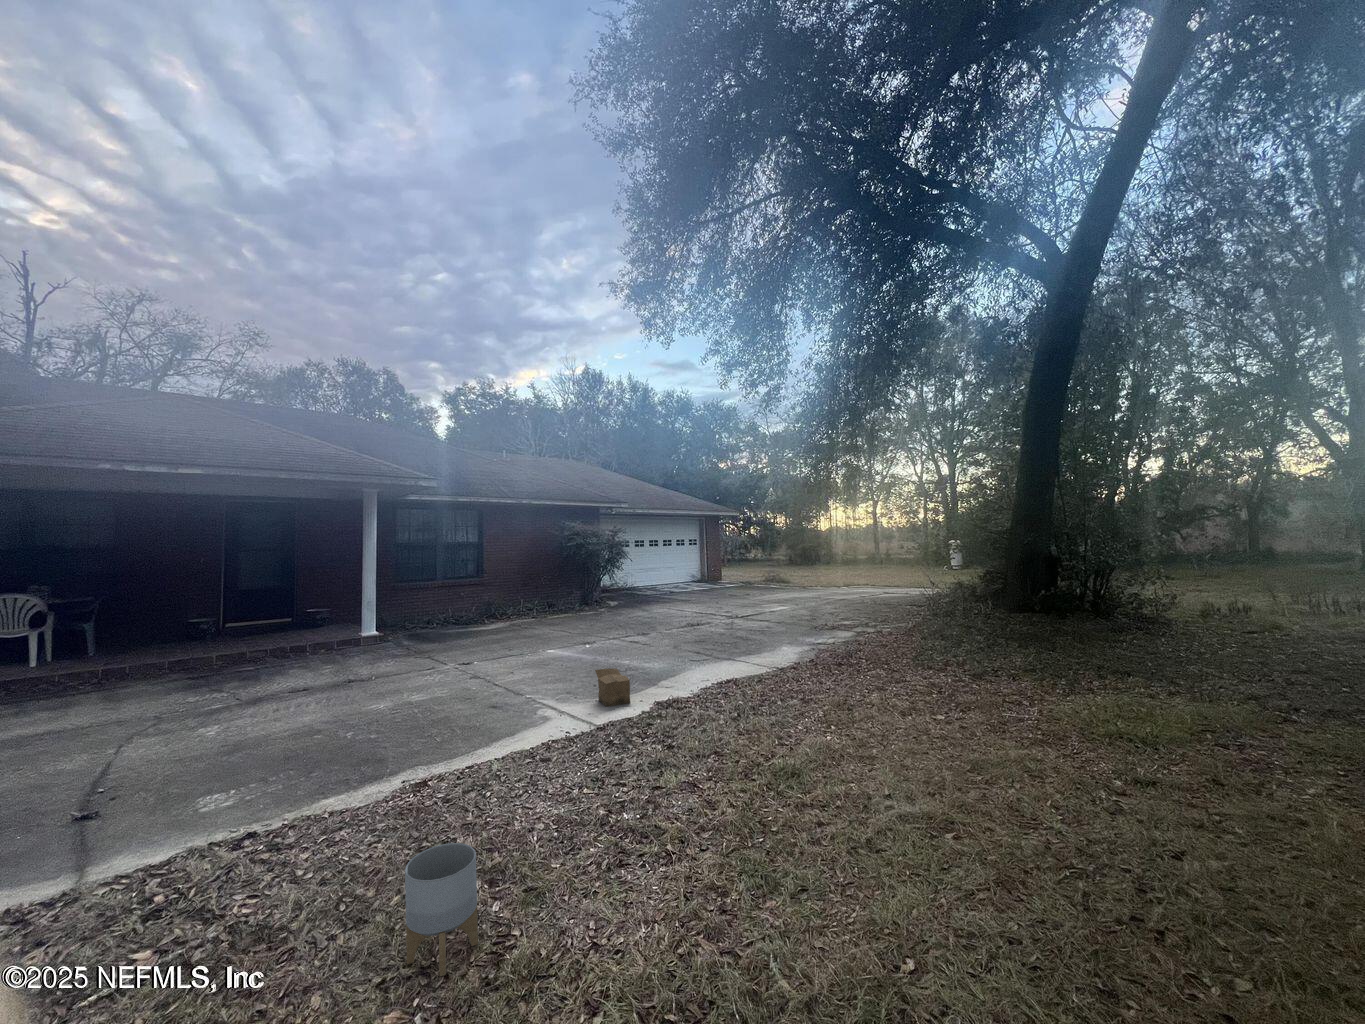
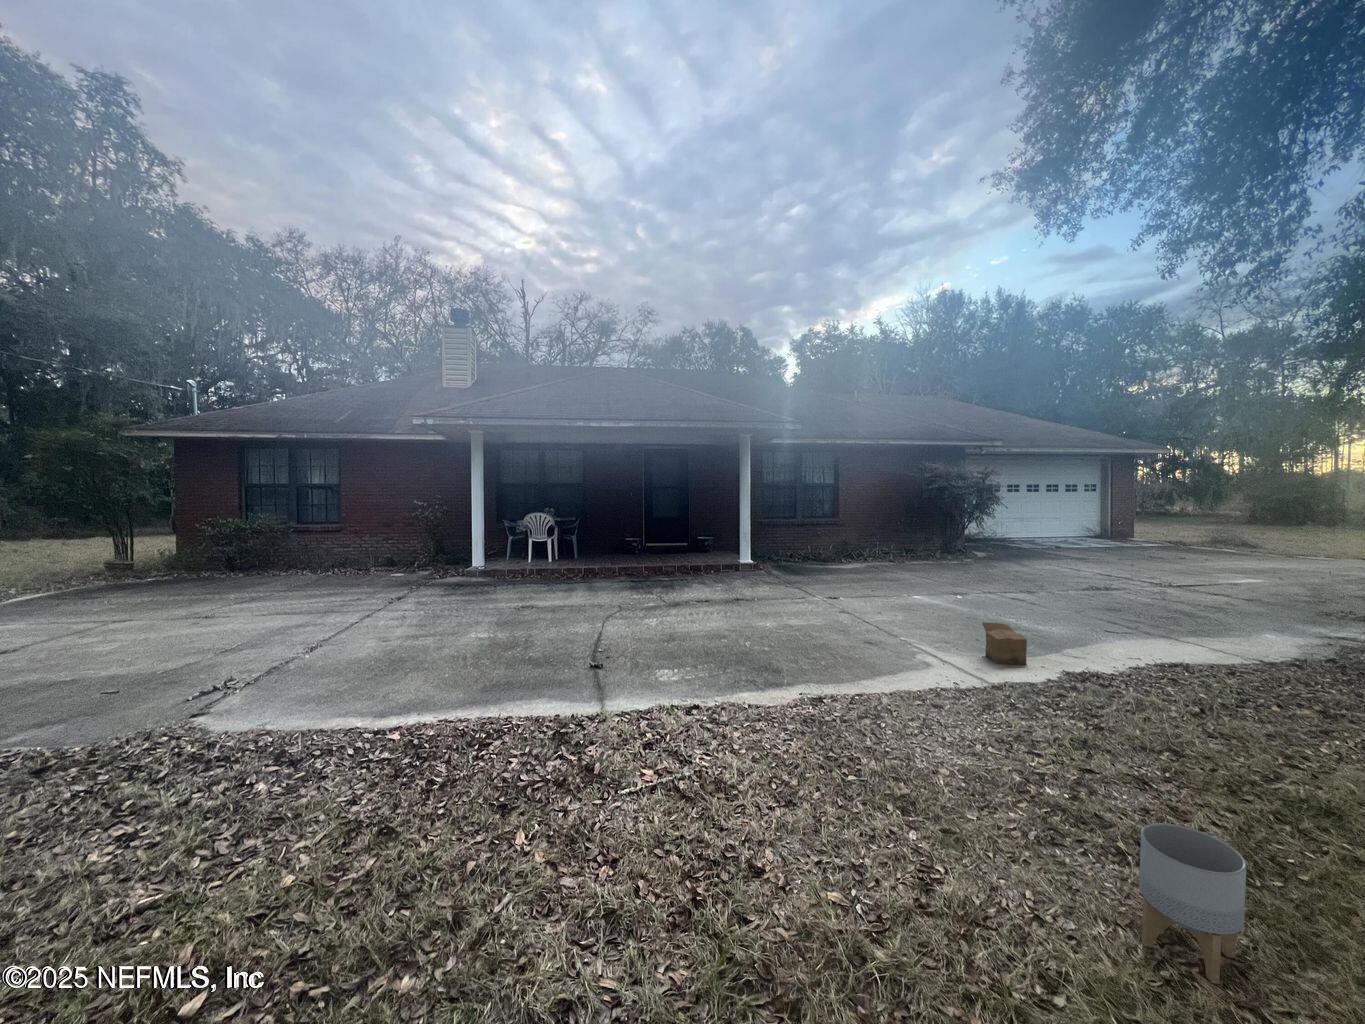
planter: present [405,843,478,976] -> present [1139,823,1246,984]

